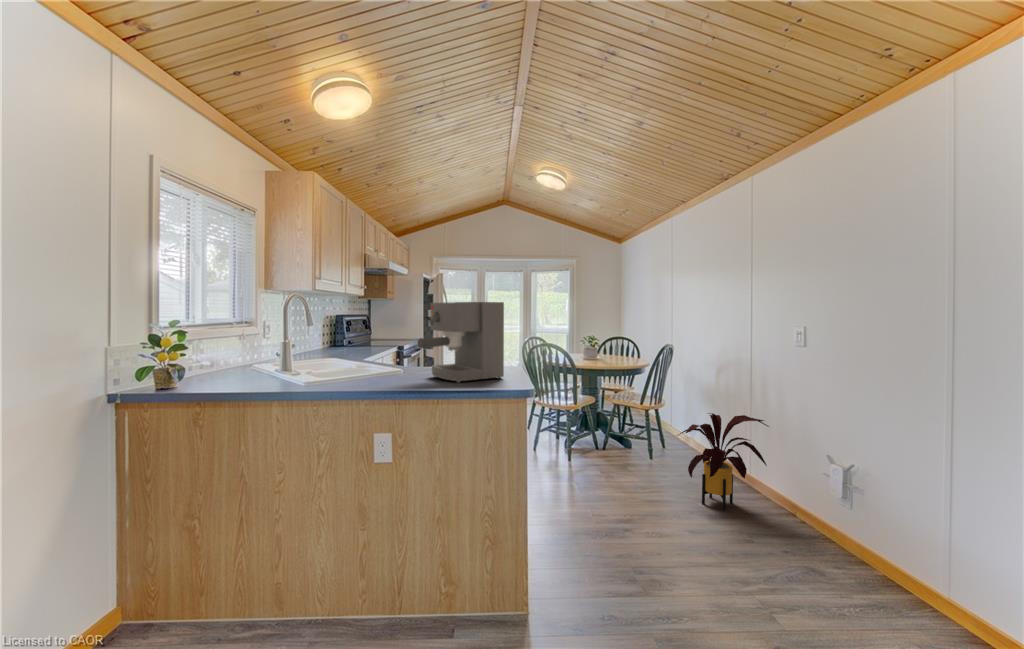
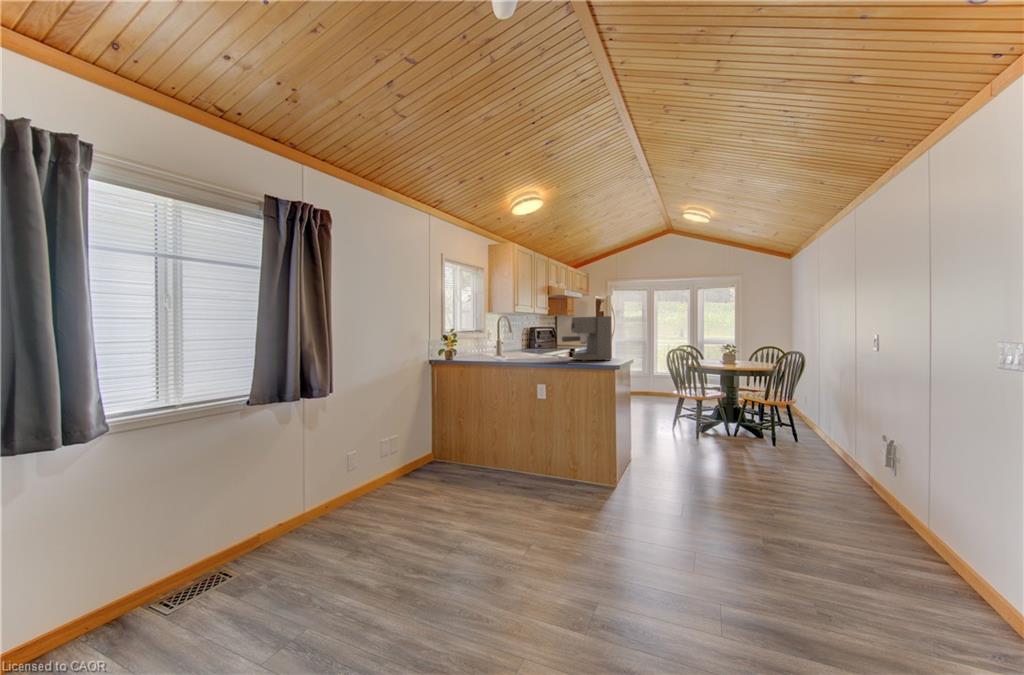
house plant: present [677,413,769,510] -> none [759,396,846,470]

